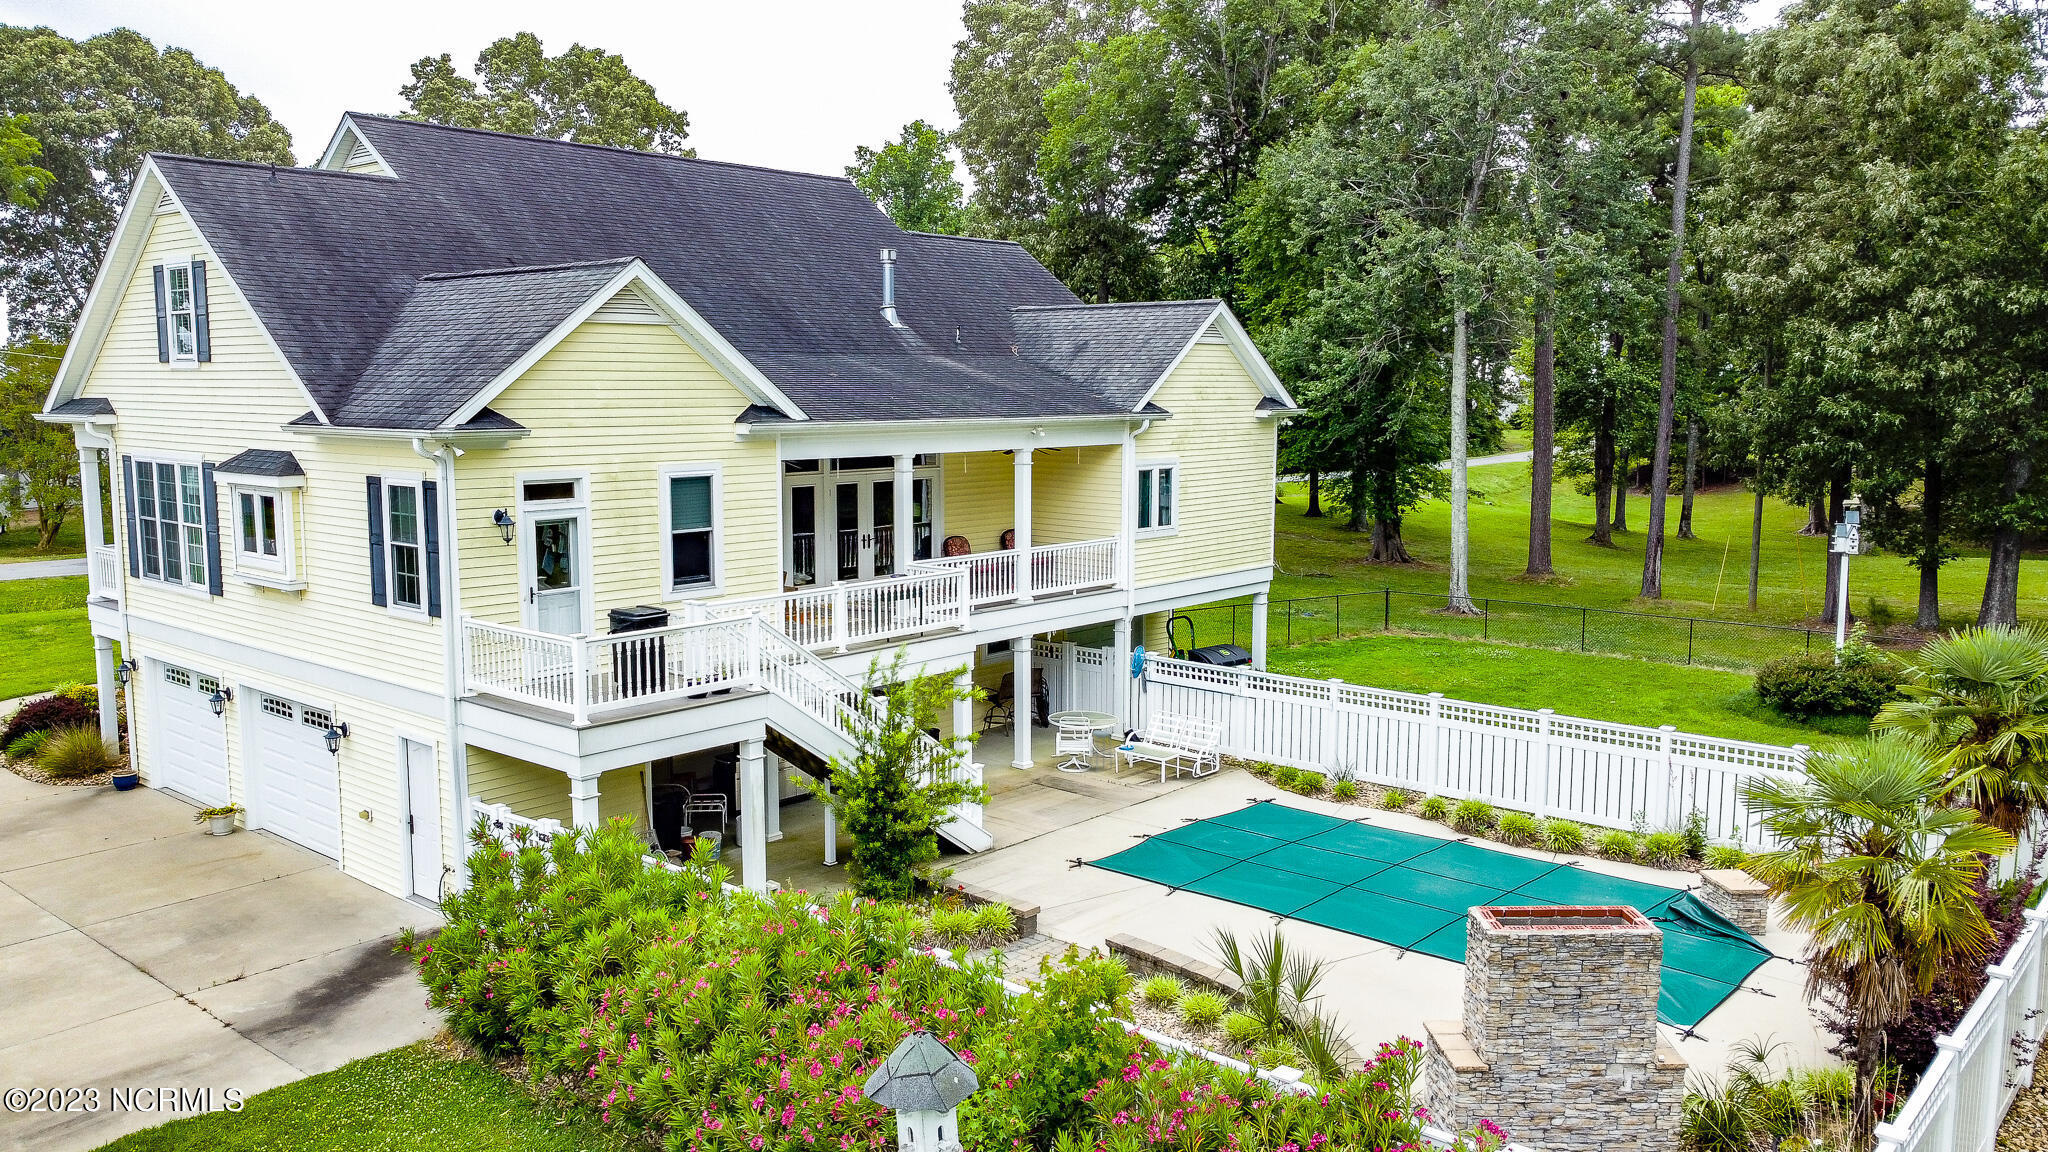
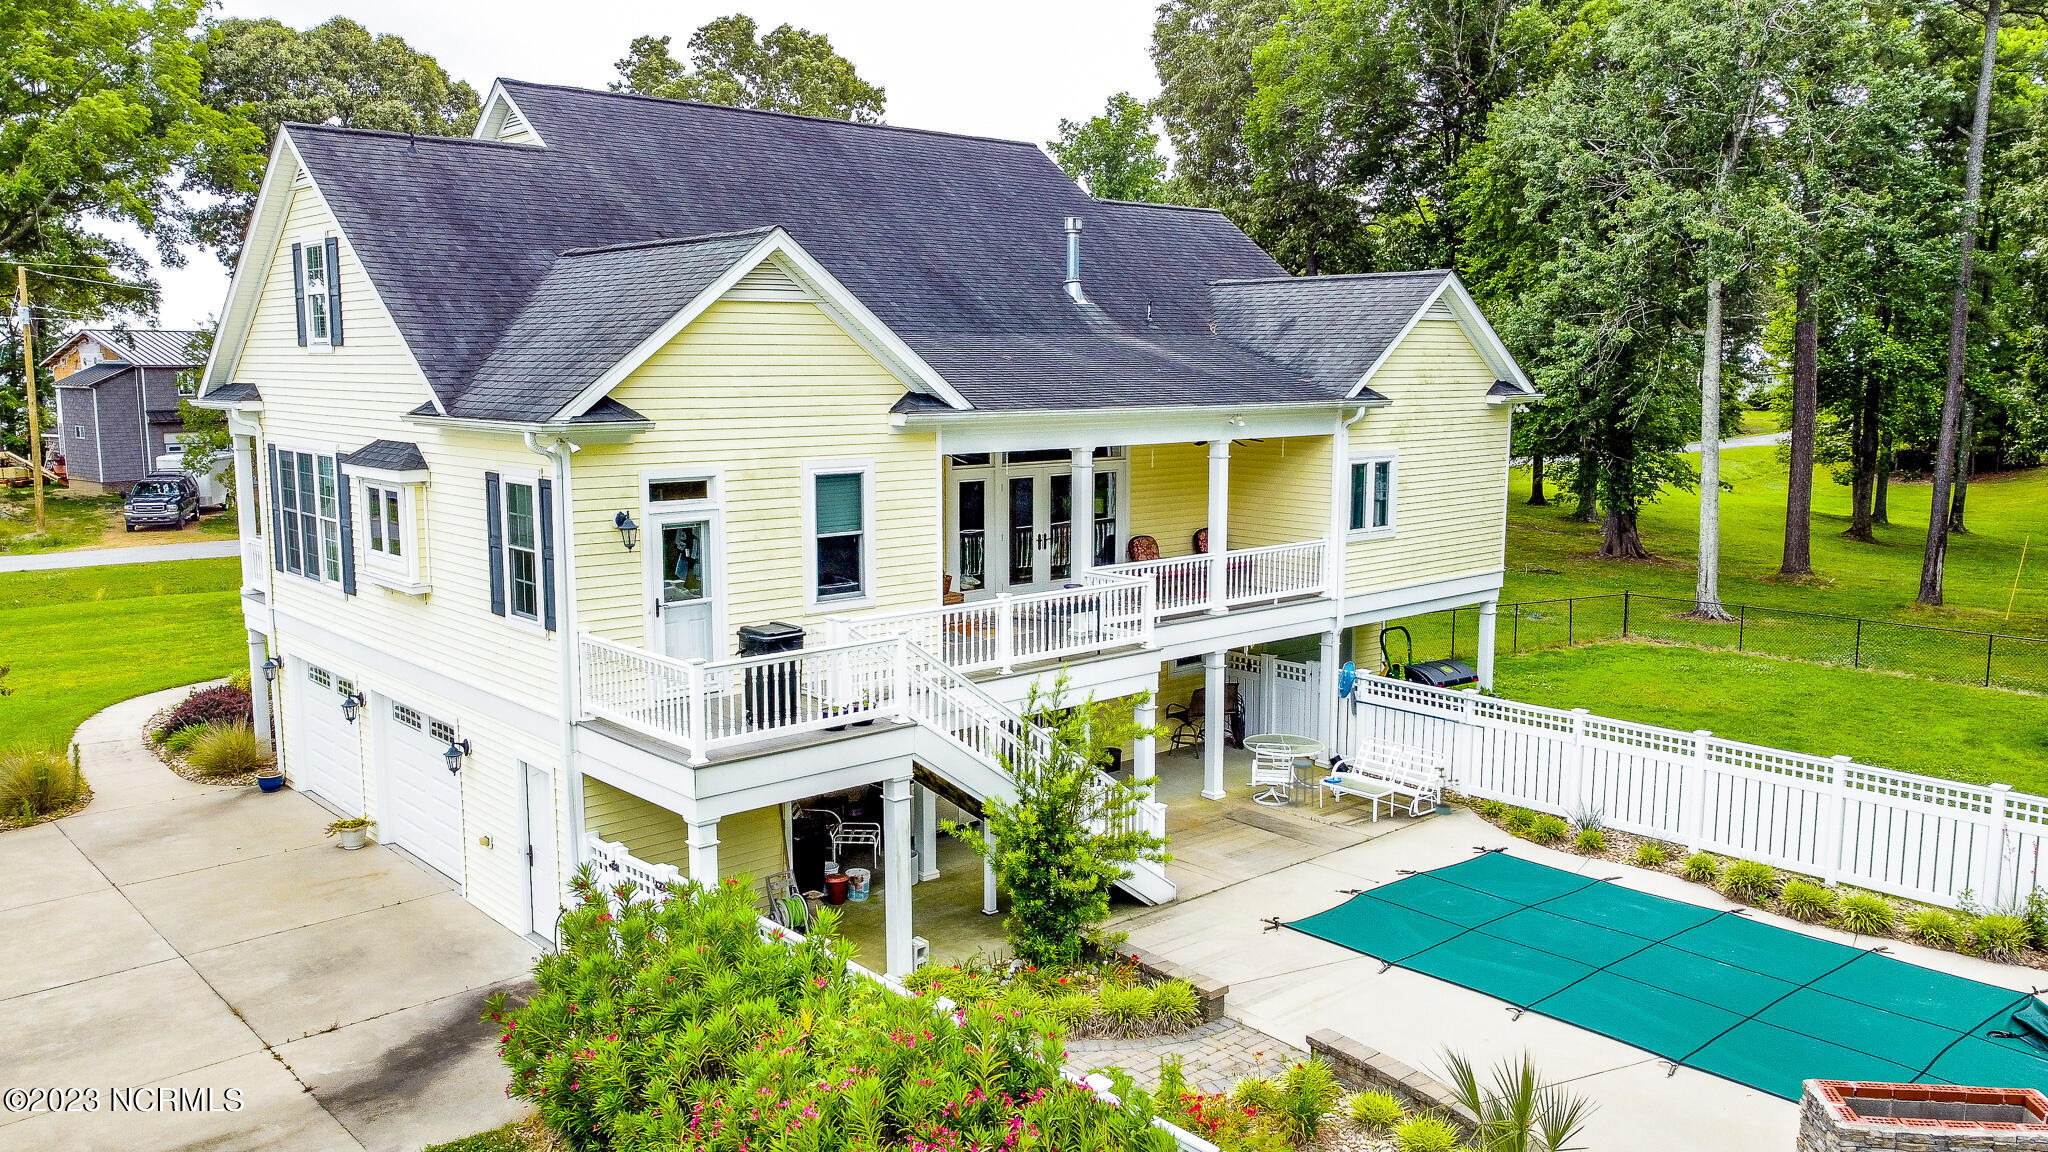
potted plant: none [1214,732,1236,773] -> present [1435,767,1459,815]

